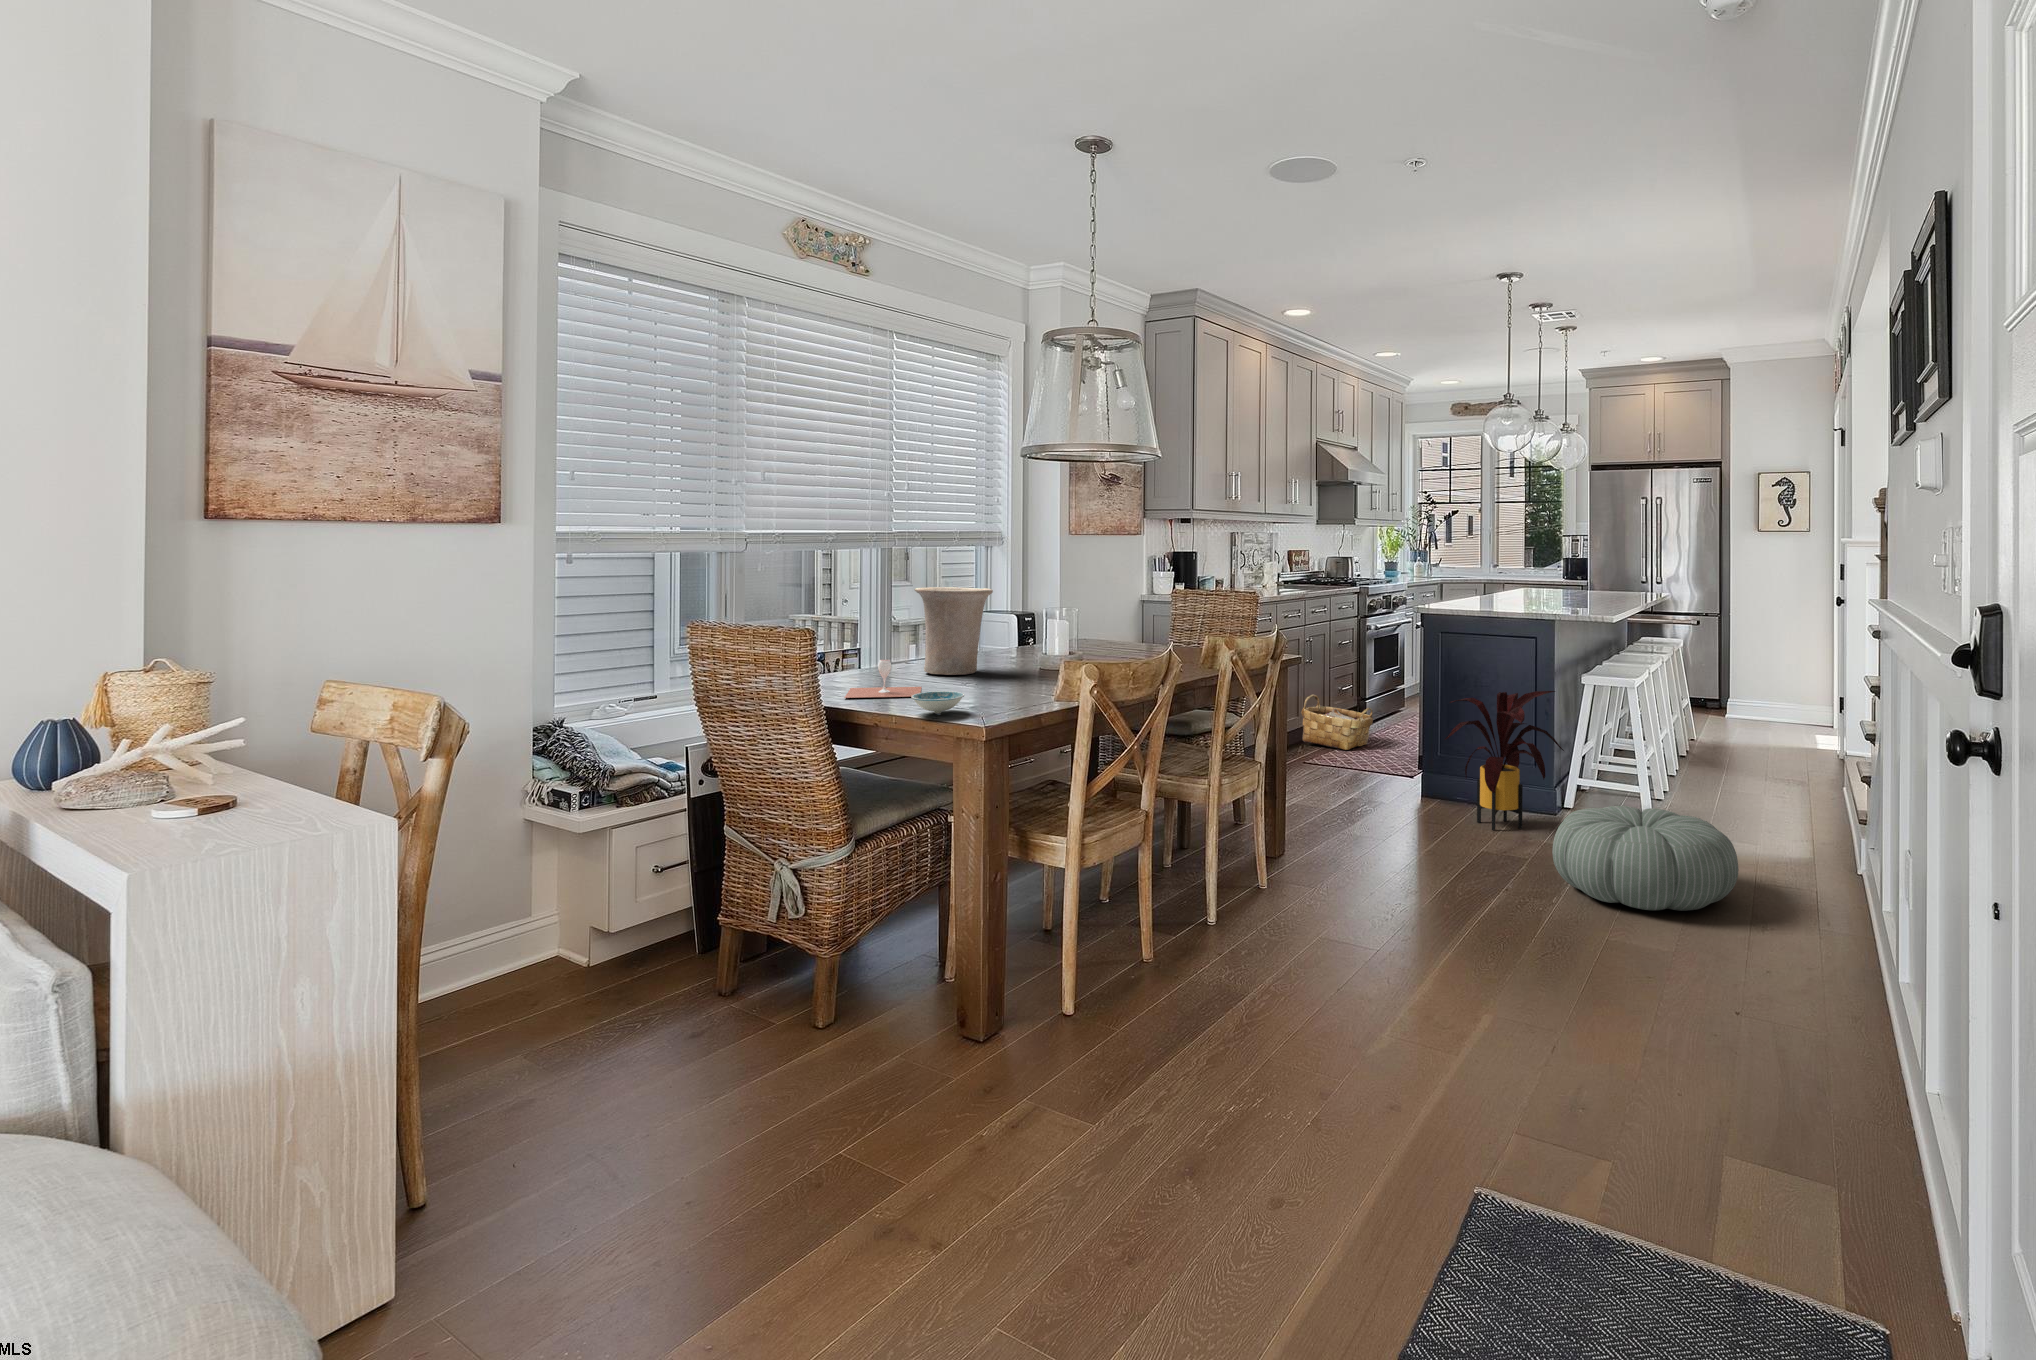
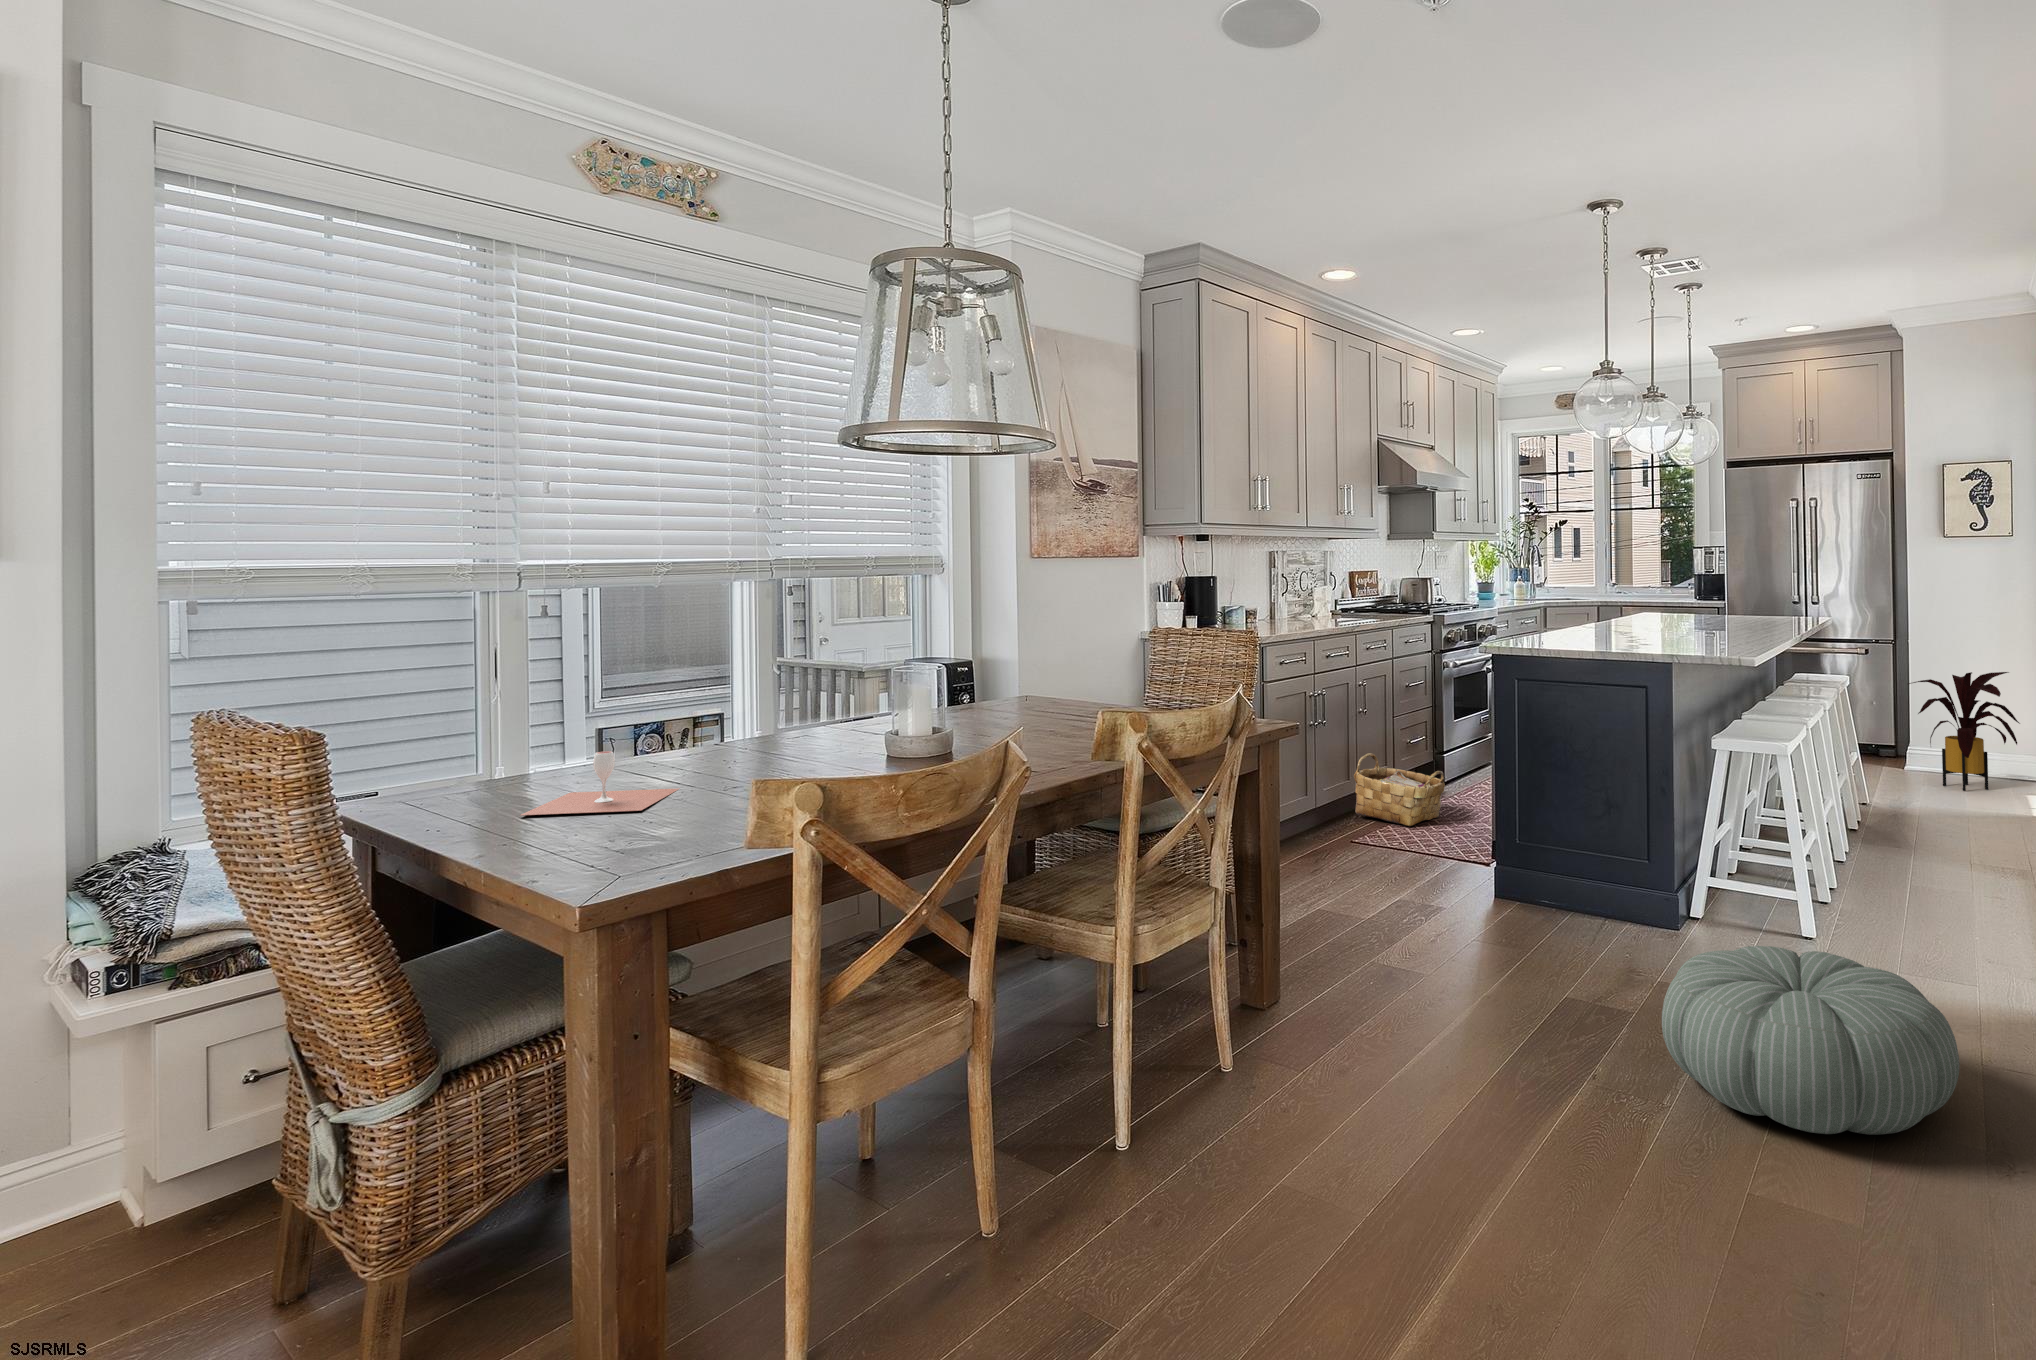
vase: present [914,587,993,675] -> none [705,634,825,765]
ceramic bowl: present [911,691,965,714] -> none [559,810,662,851]
house plant: present [1445,691,1564,830] -> present [1909,672,2020,791]

